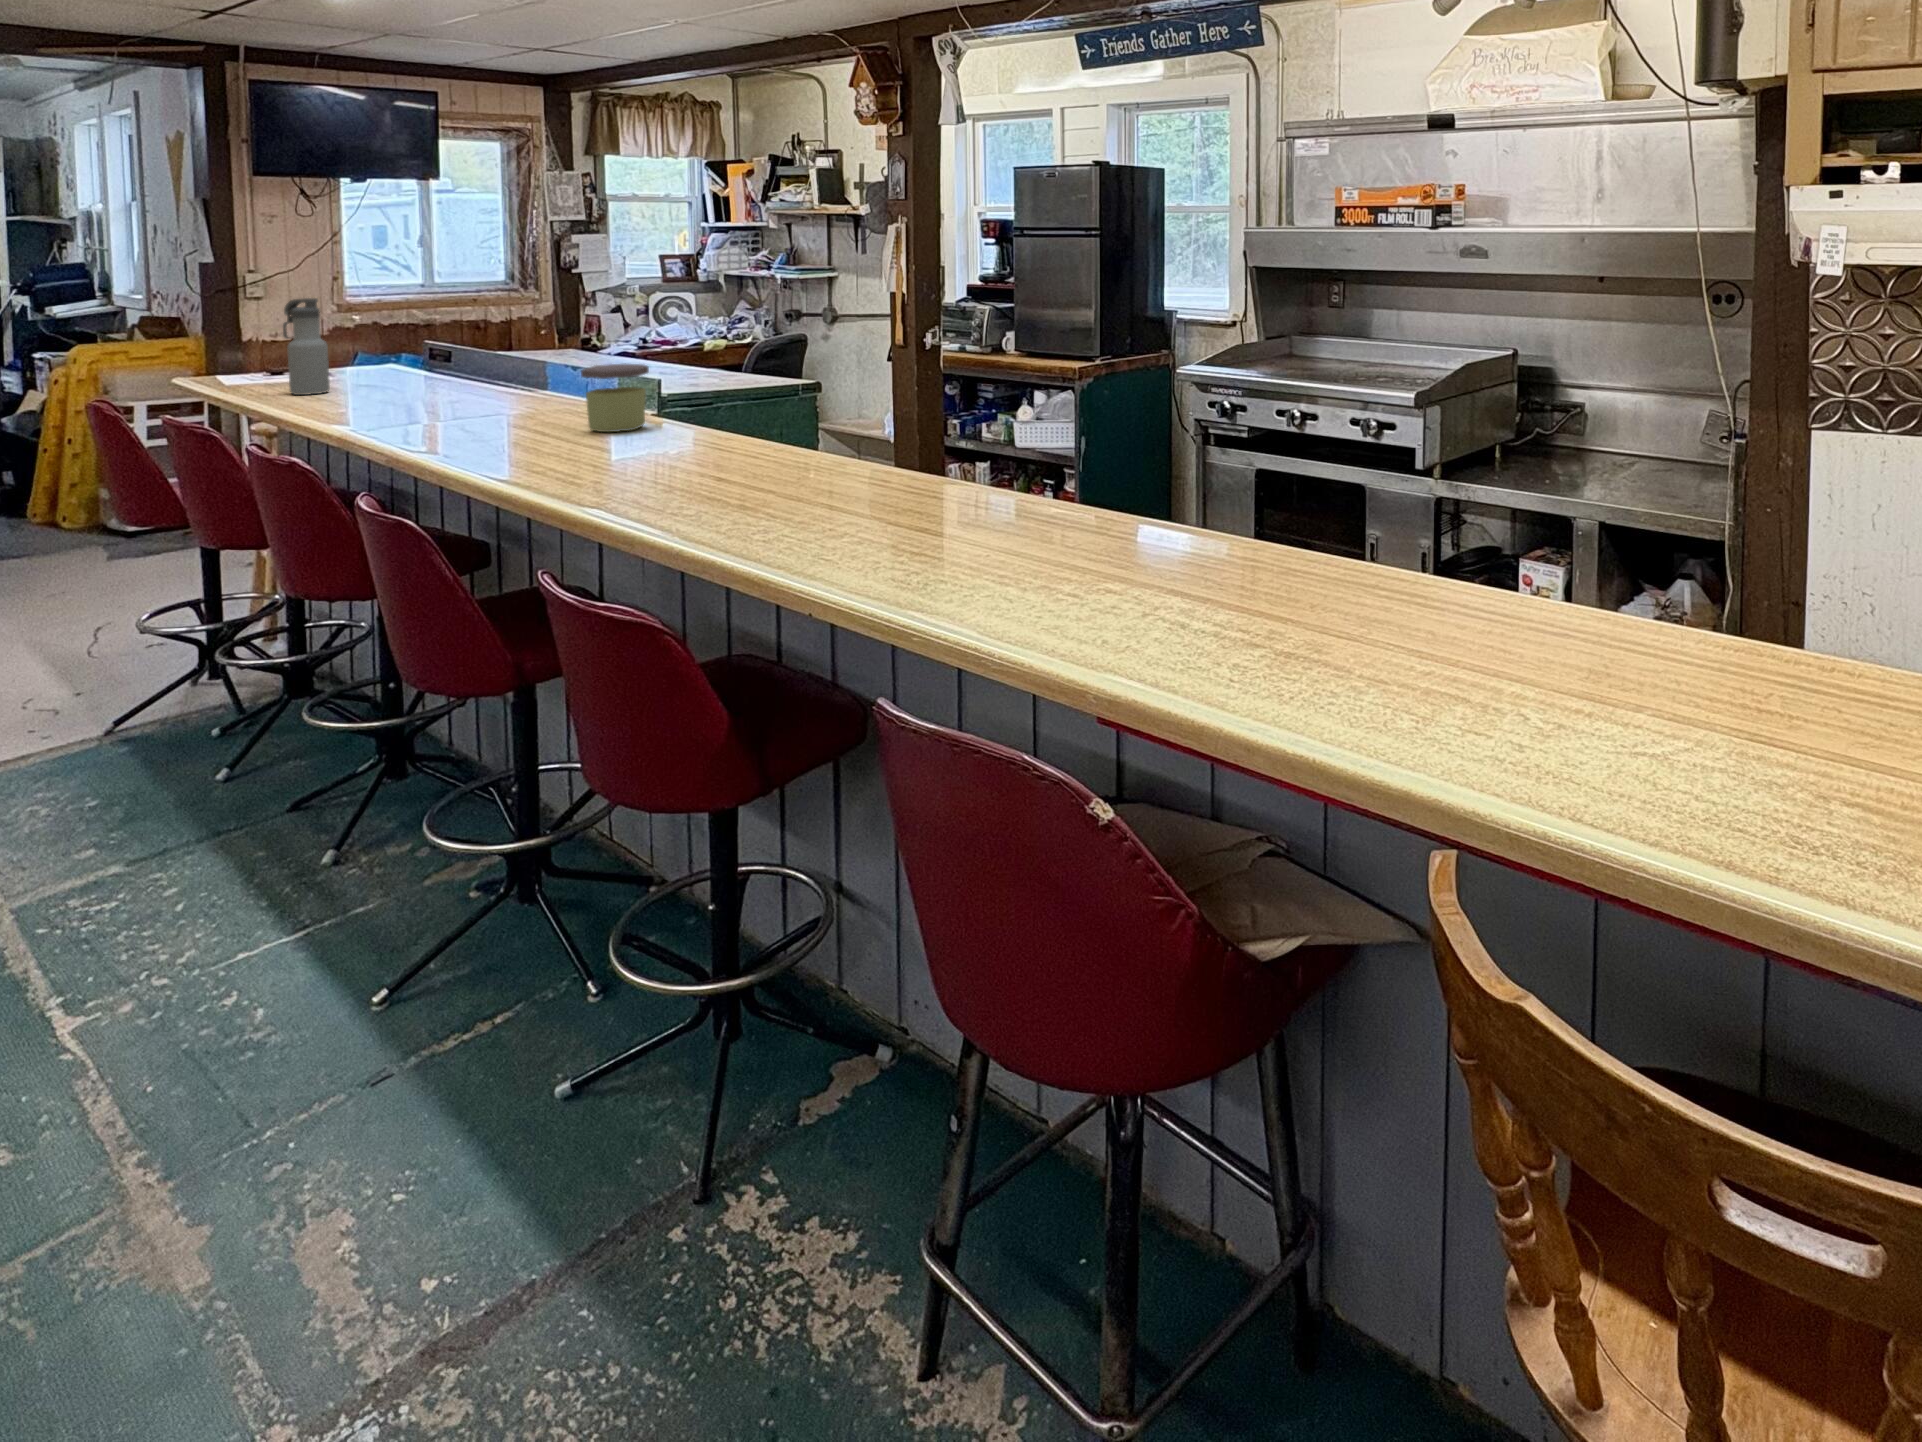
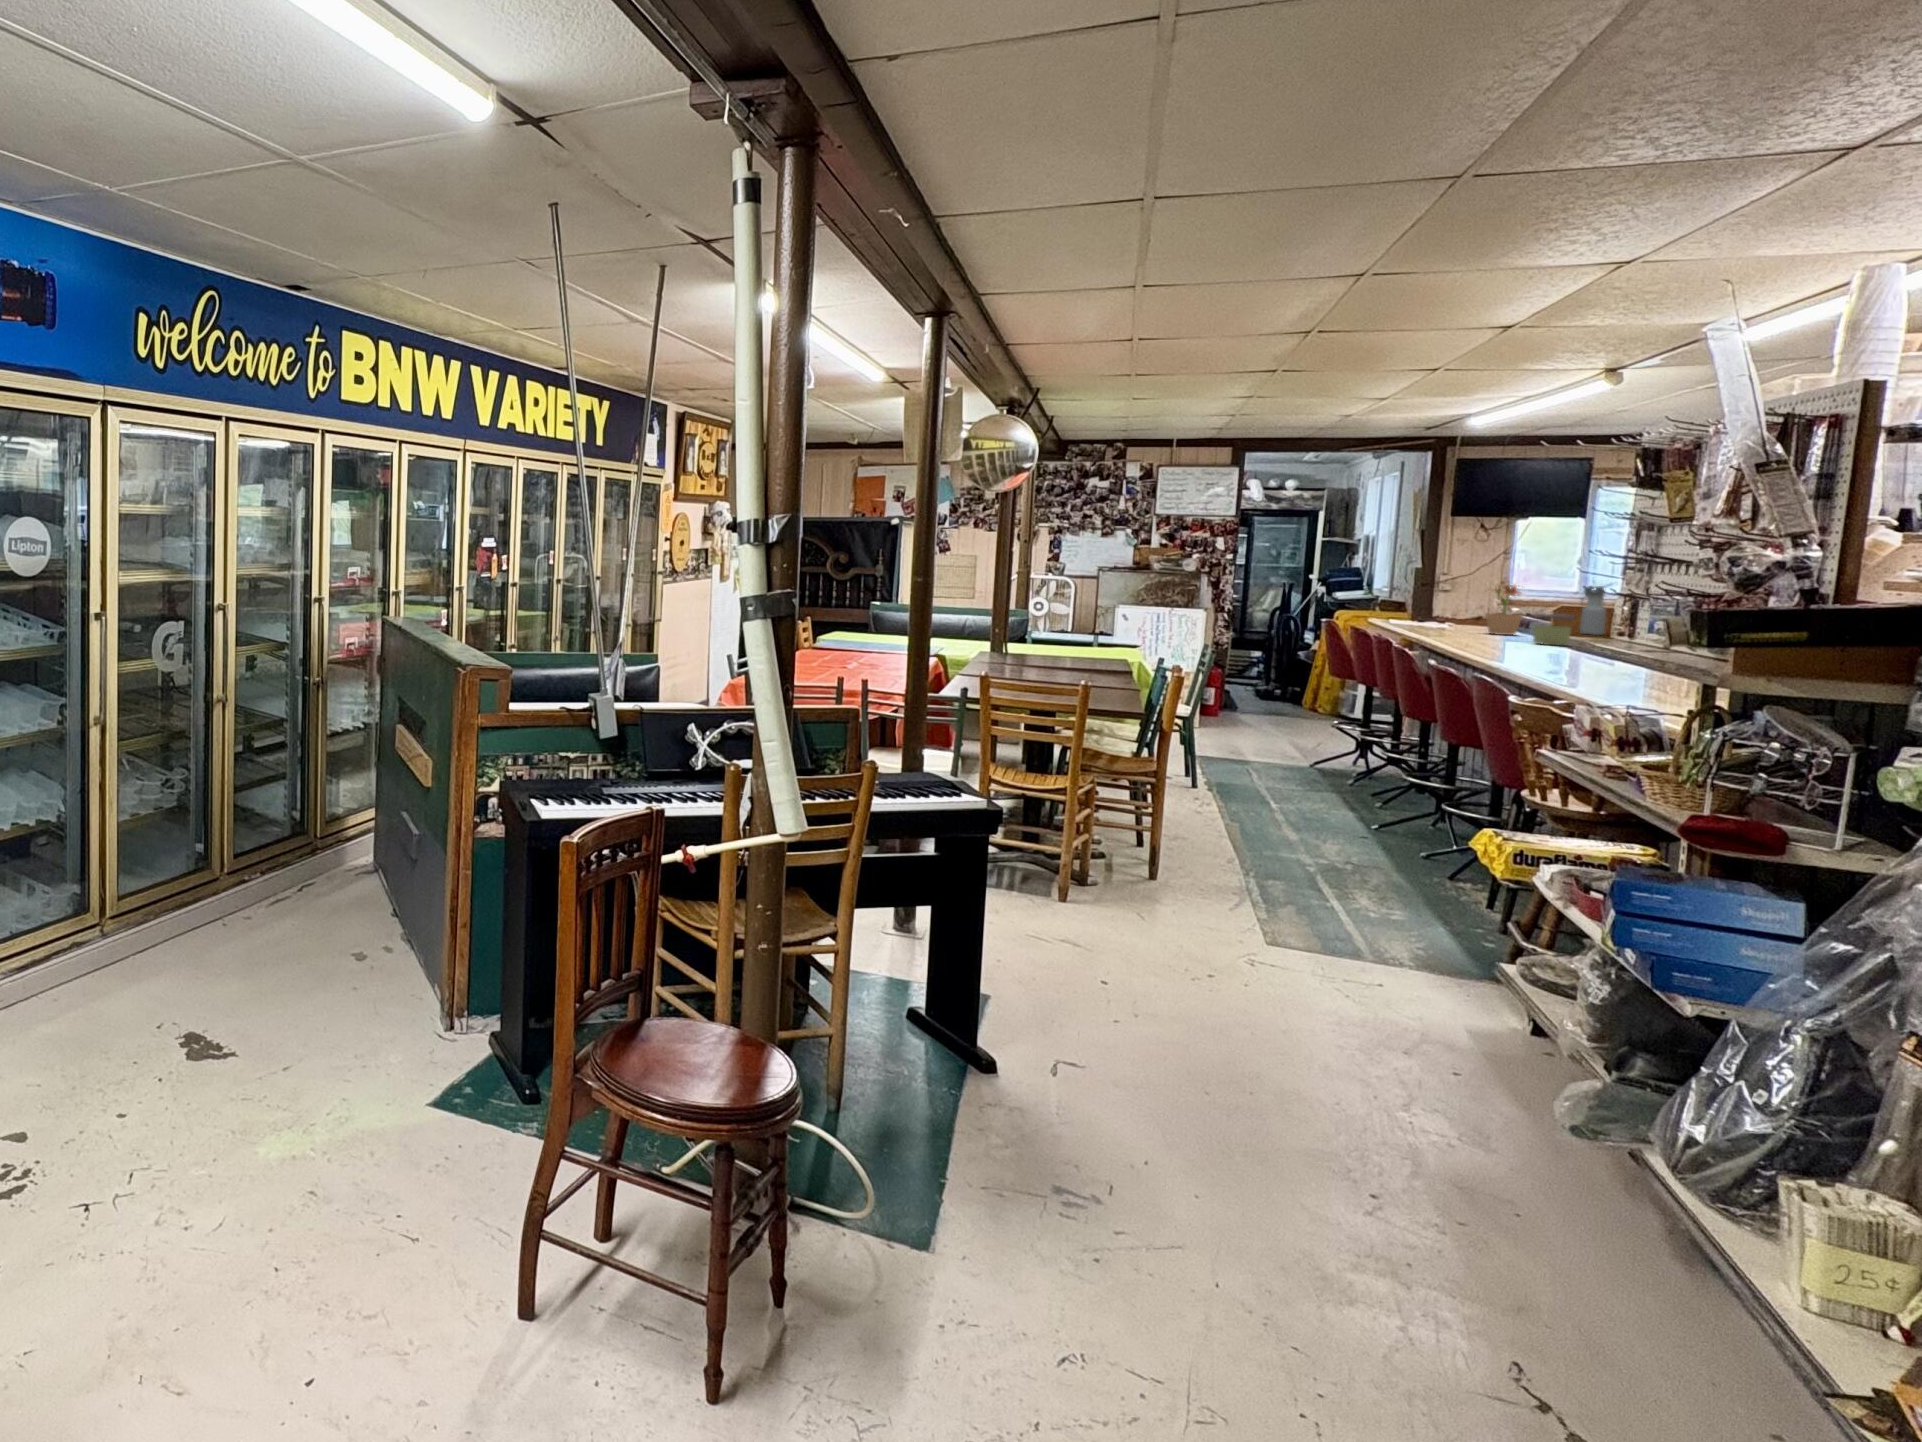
potted plant: none [429,295,505,405] -> present [1485,584,1523,635]
water bottle: present [283,298,330,395] -> present [1580,586,1606,635]

